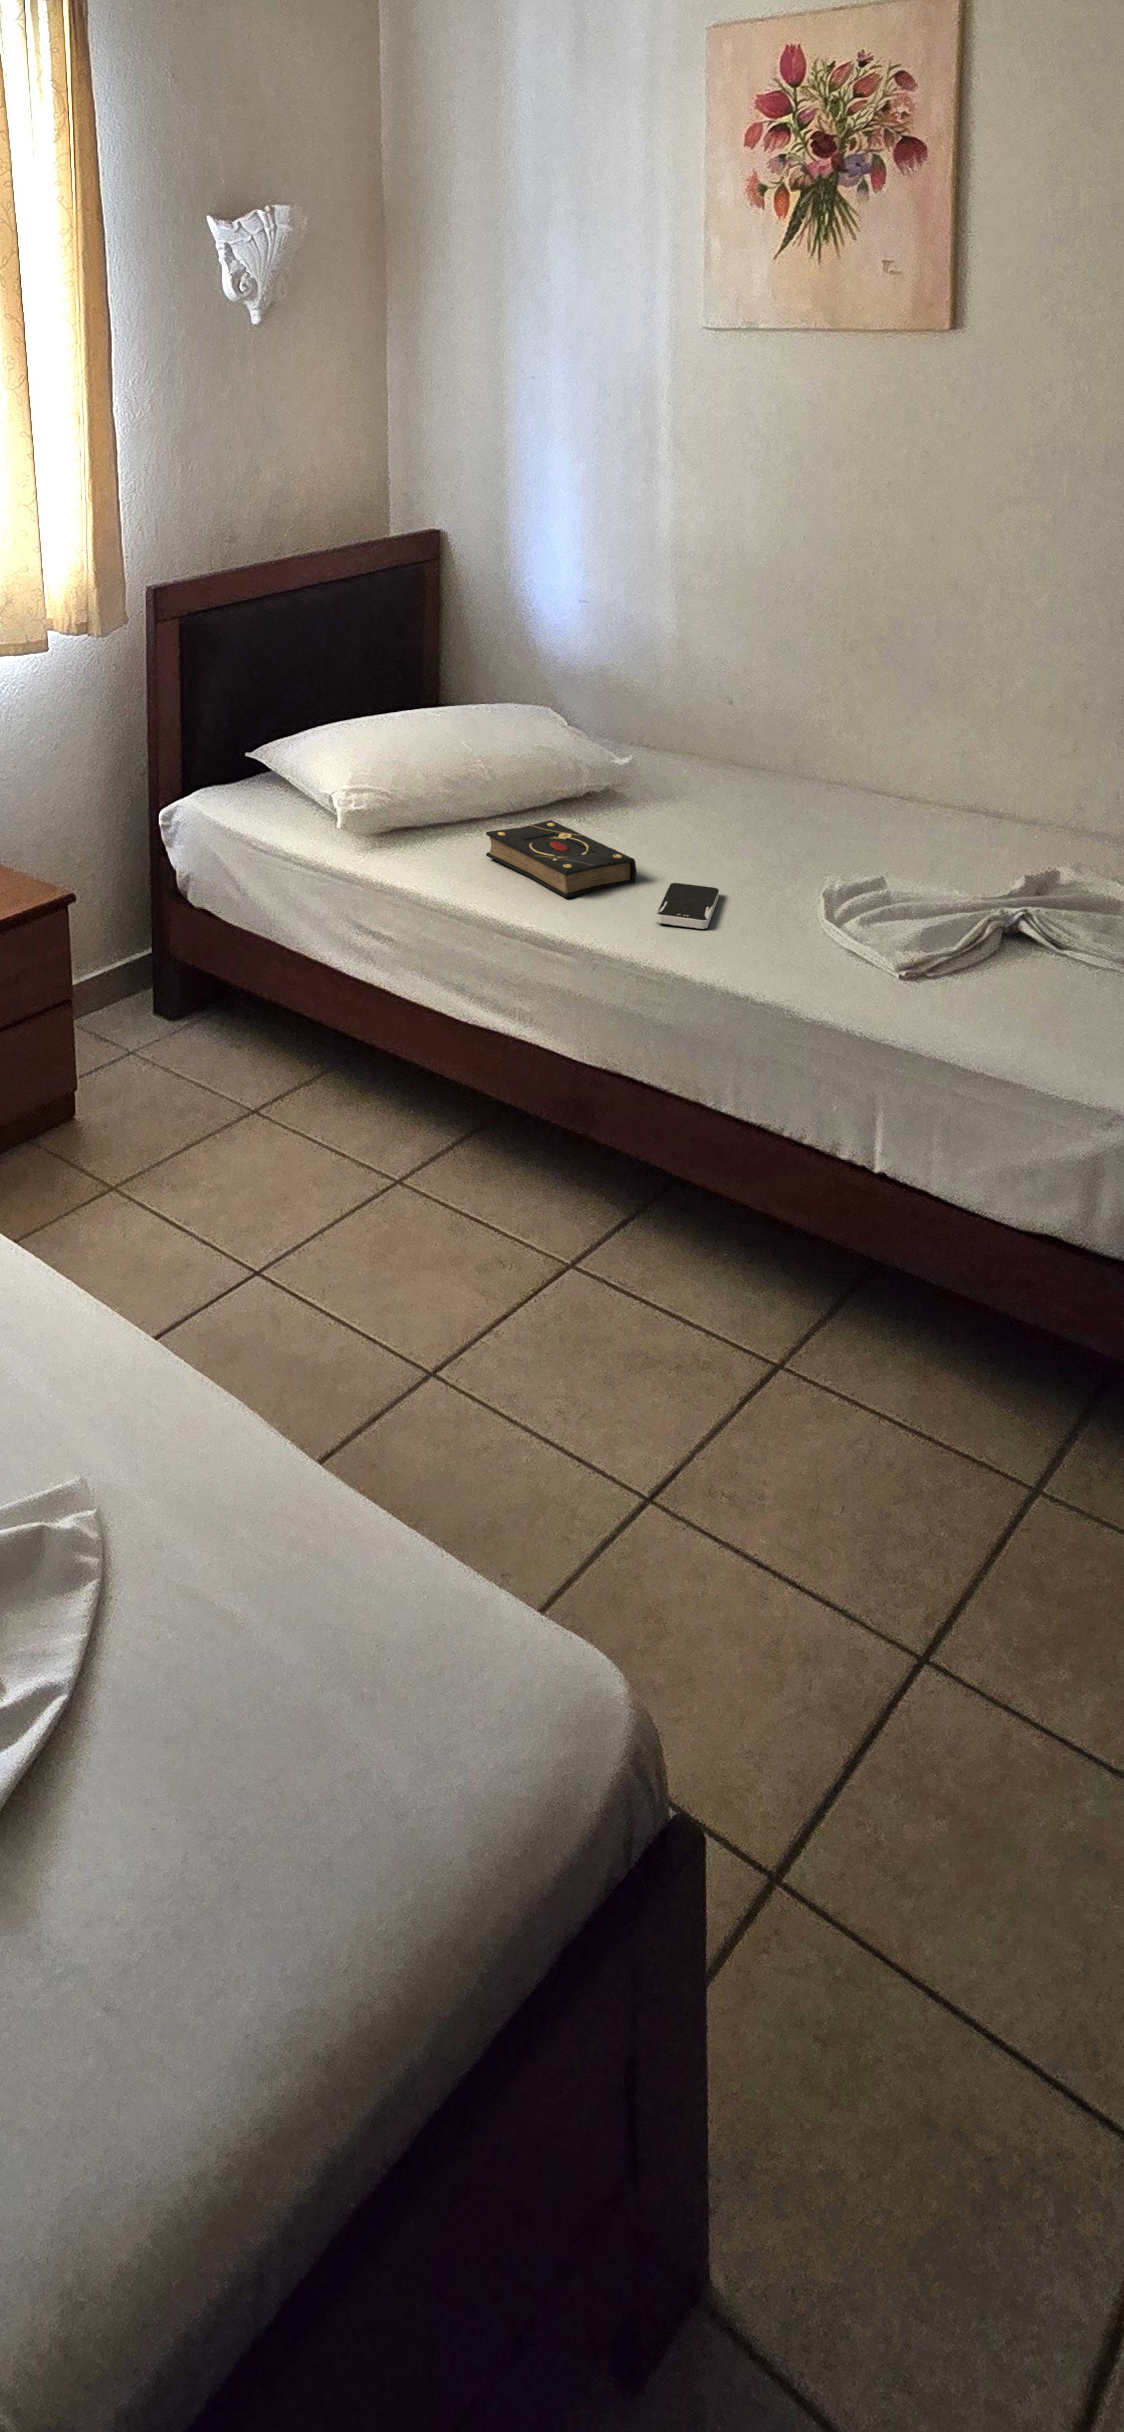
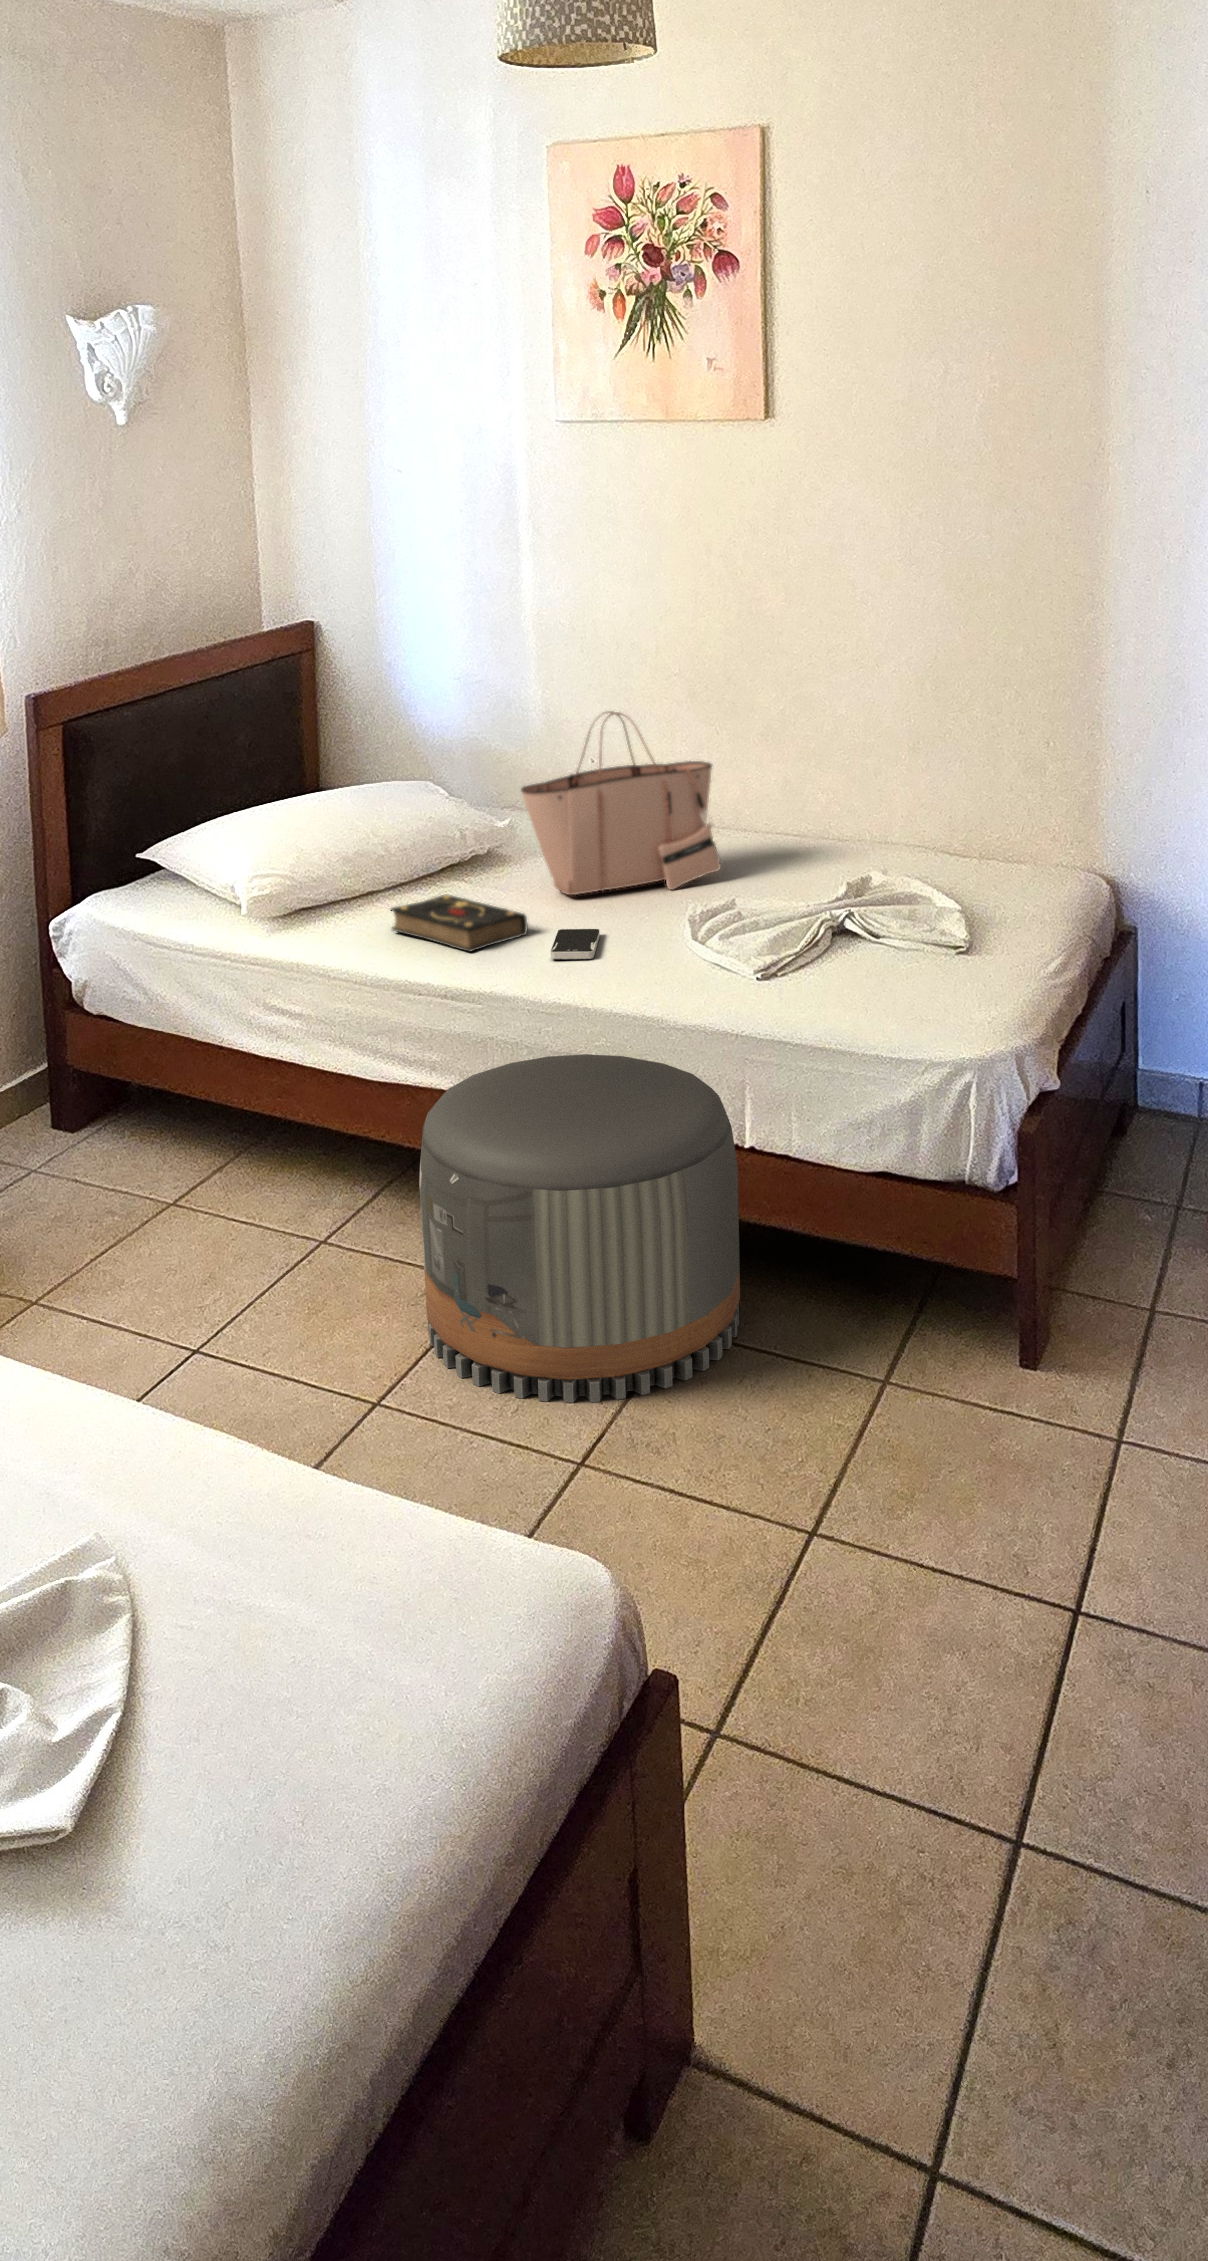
tote bag: none [641,633,874,842] -> present [521,711,721,895]
pouf: none [474,1049,866,1535] -> present [419,1054,740,1403]

